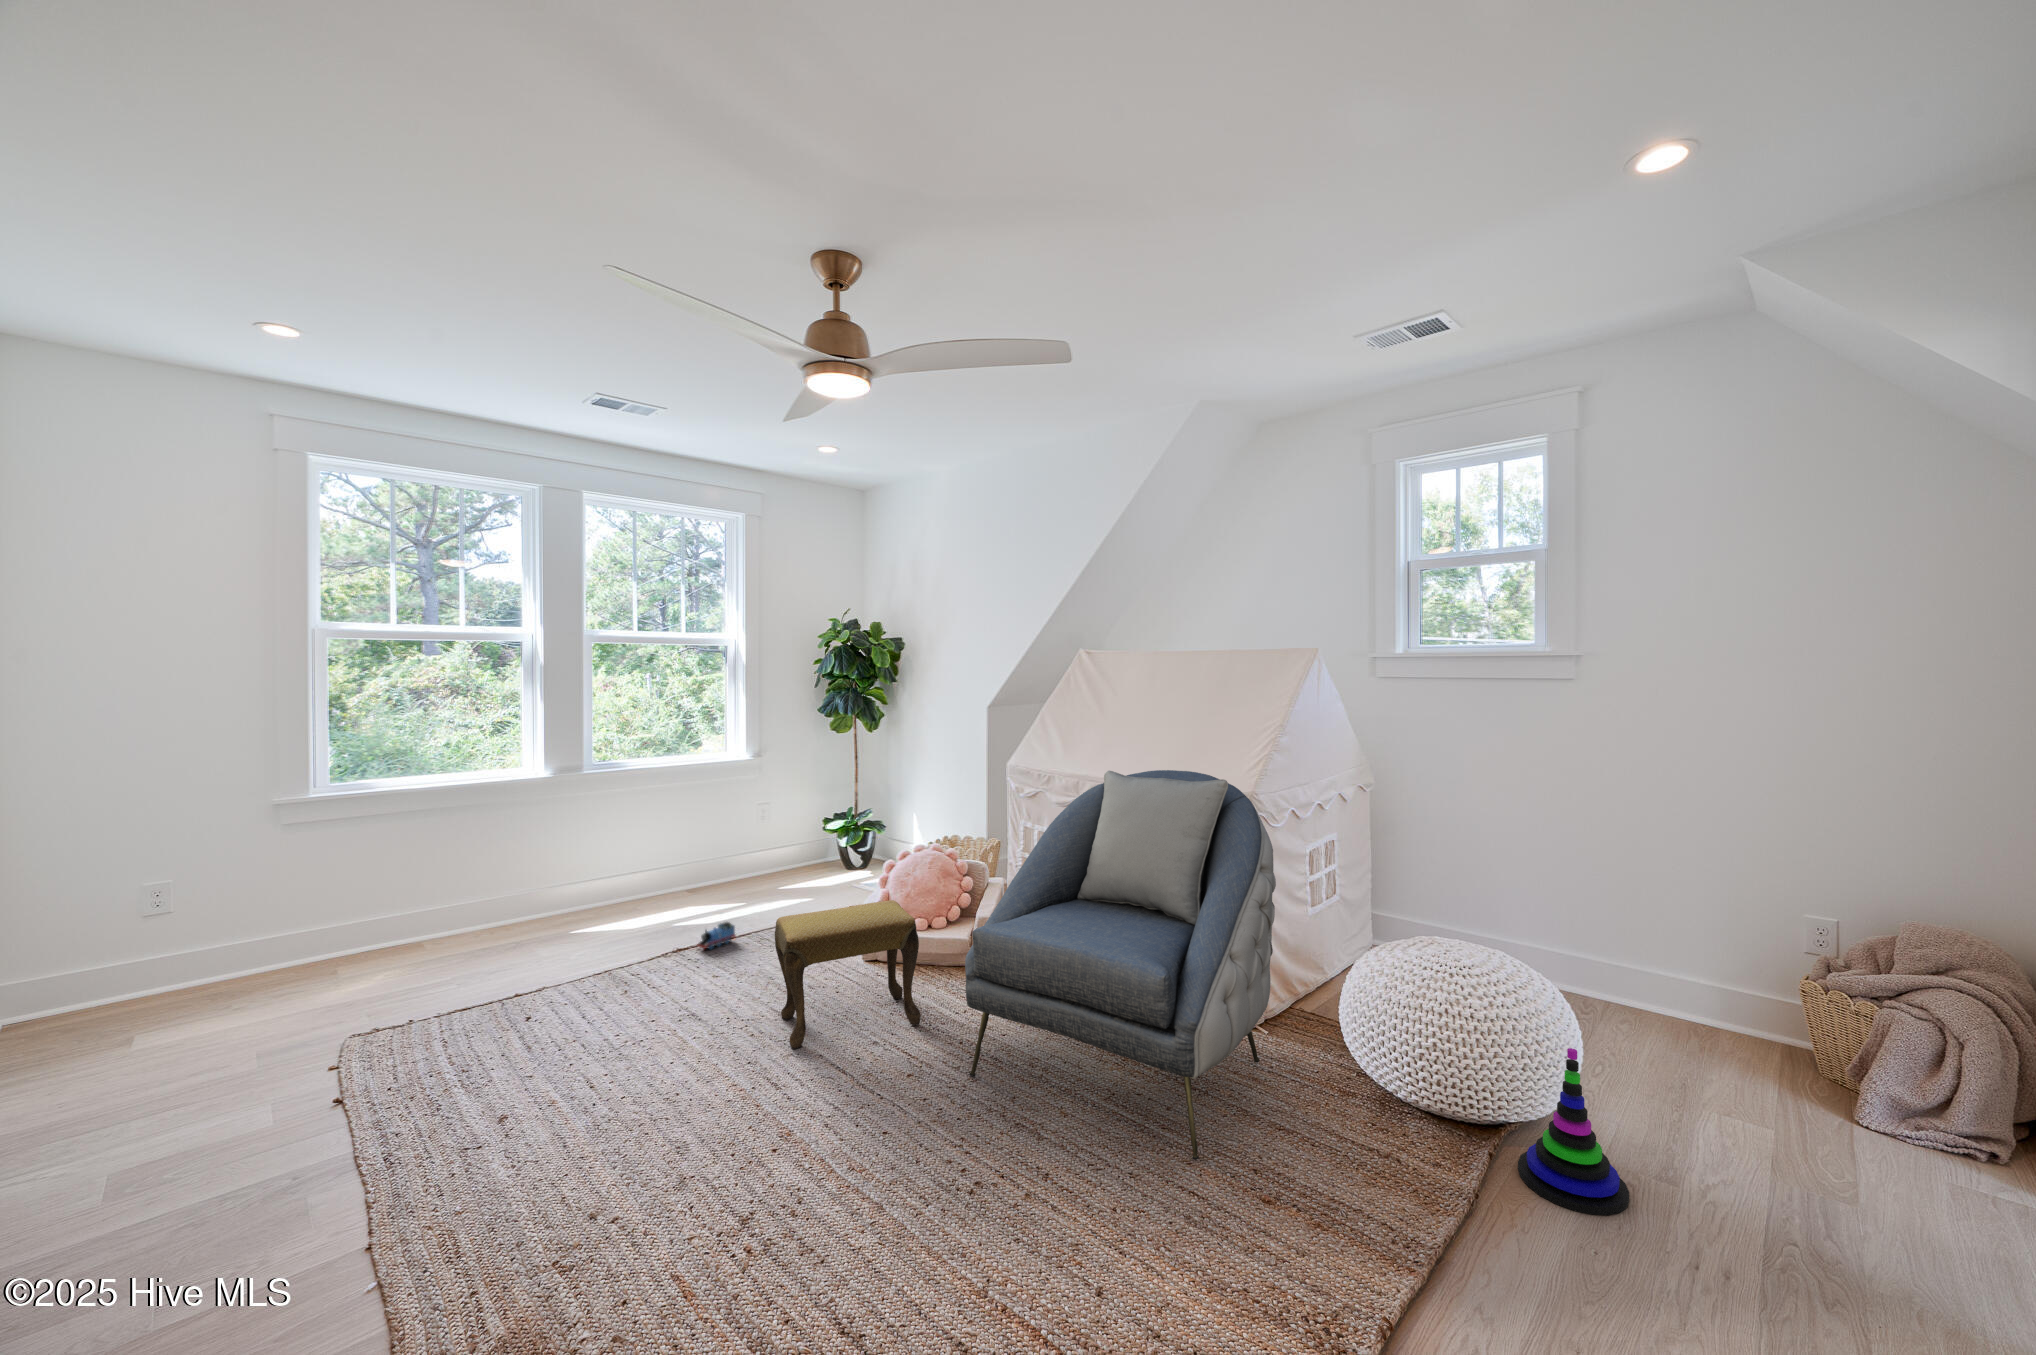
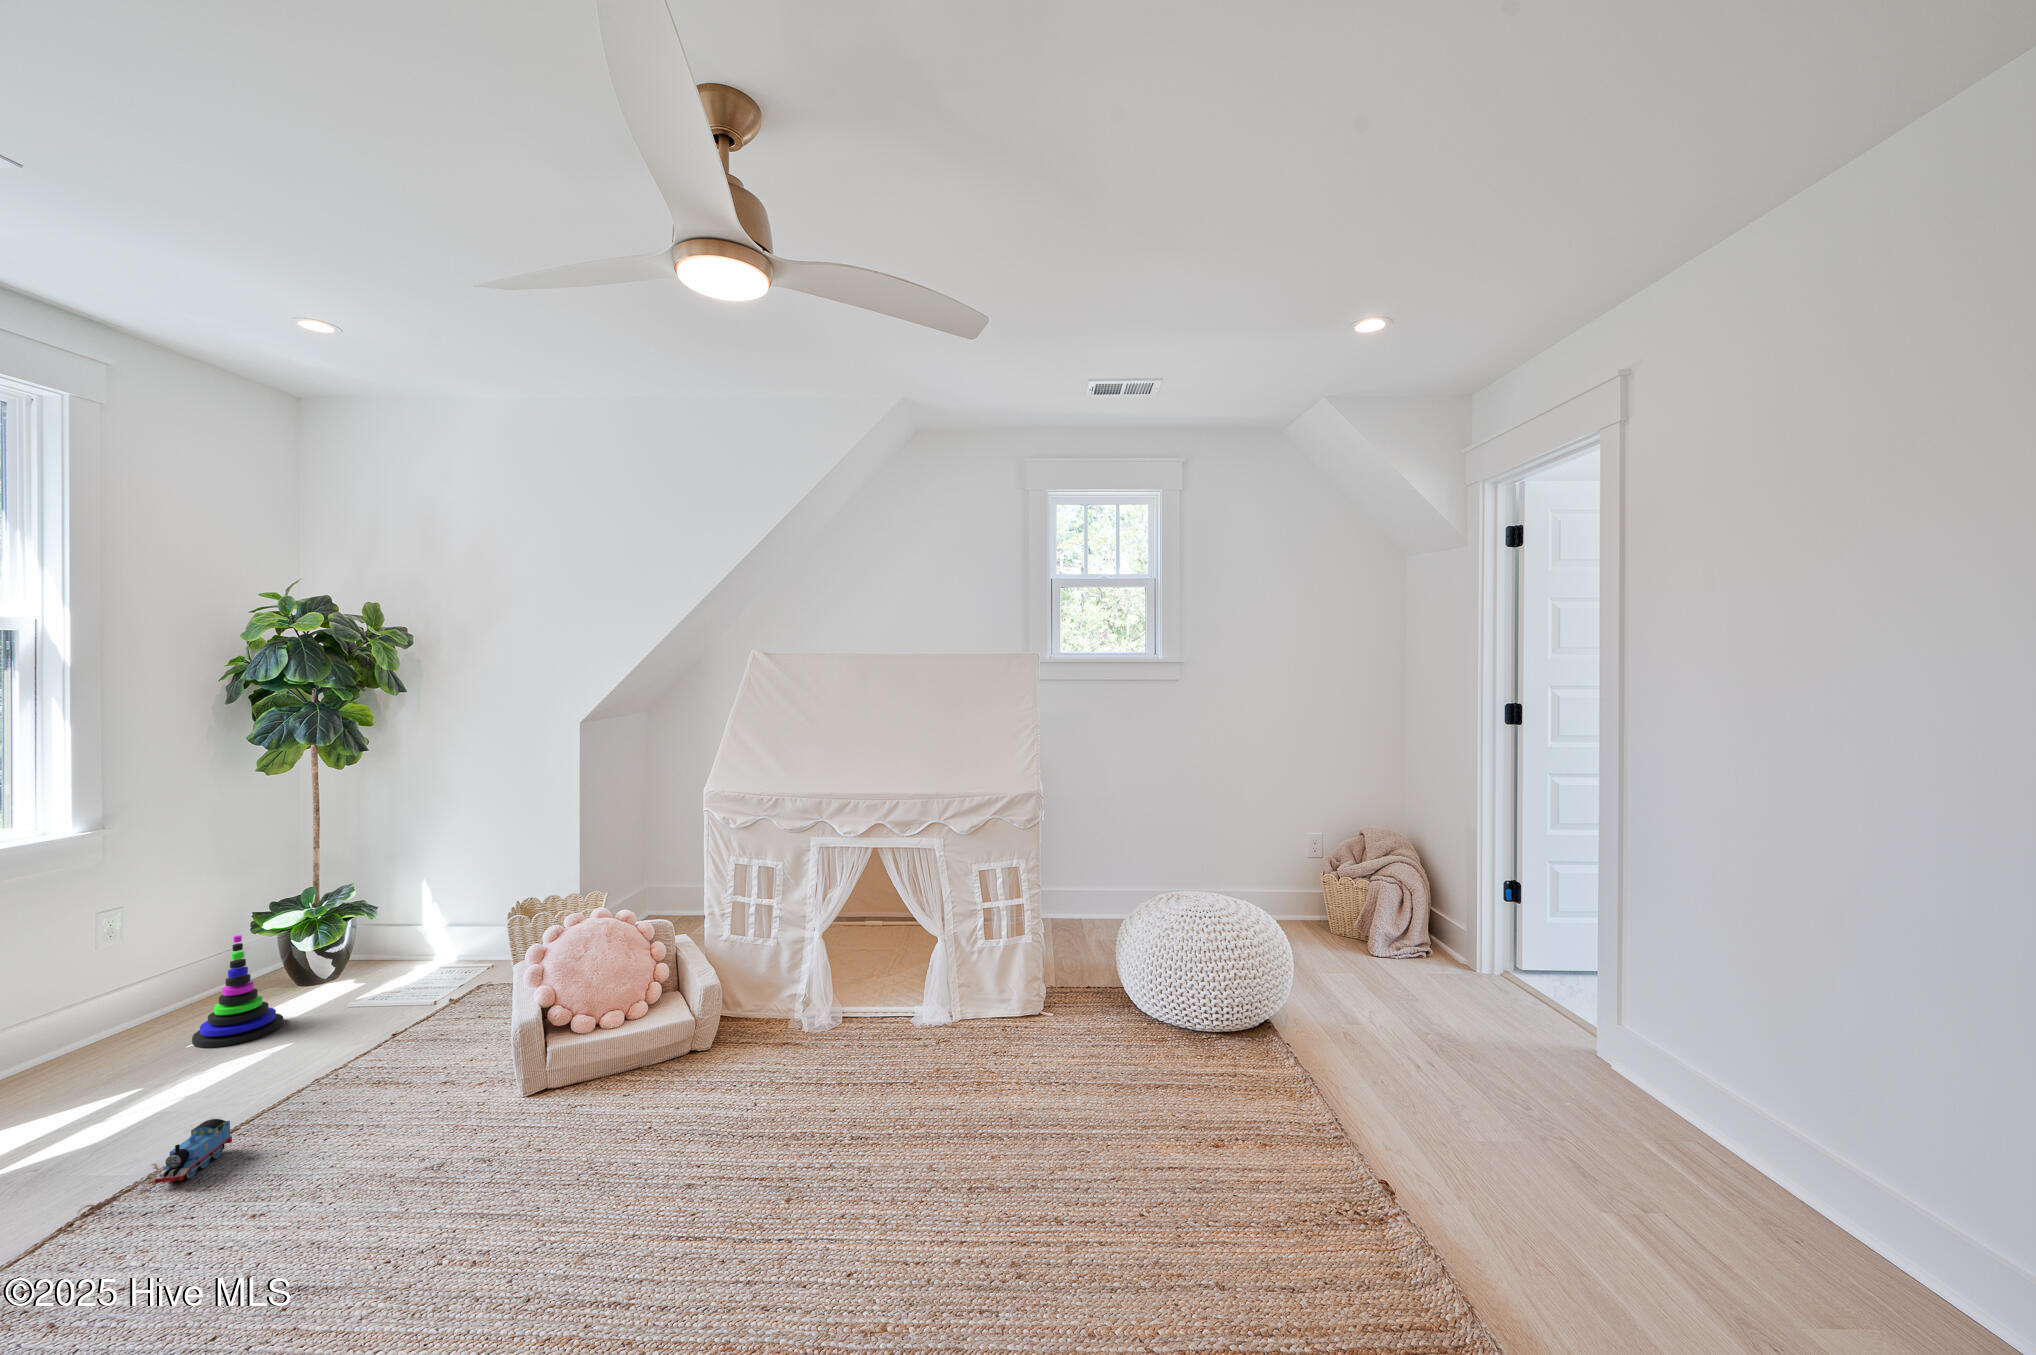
armchair: present [965,770,1276,1160] -> none [834,775,1149,1165]
footstool: present [775,900,920,1049] -> none [485,989,721,1245]
stacking toy: present [1518,1048,1629,1215] -> present [192,935,283,1048]

